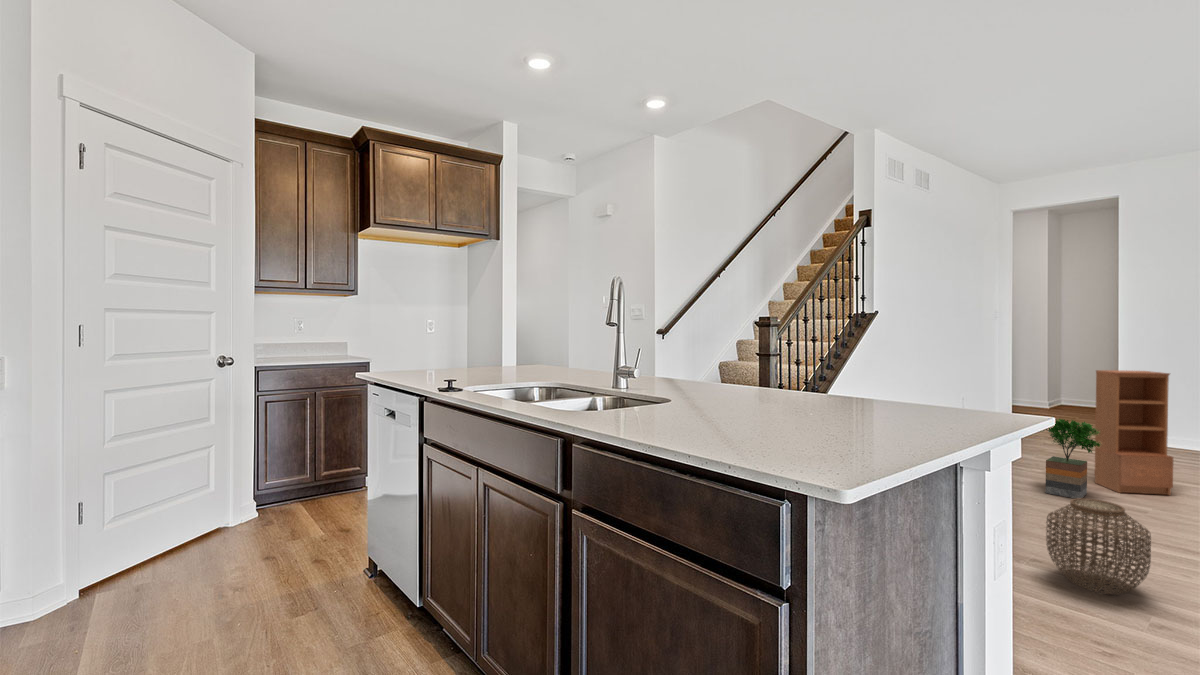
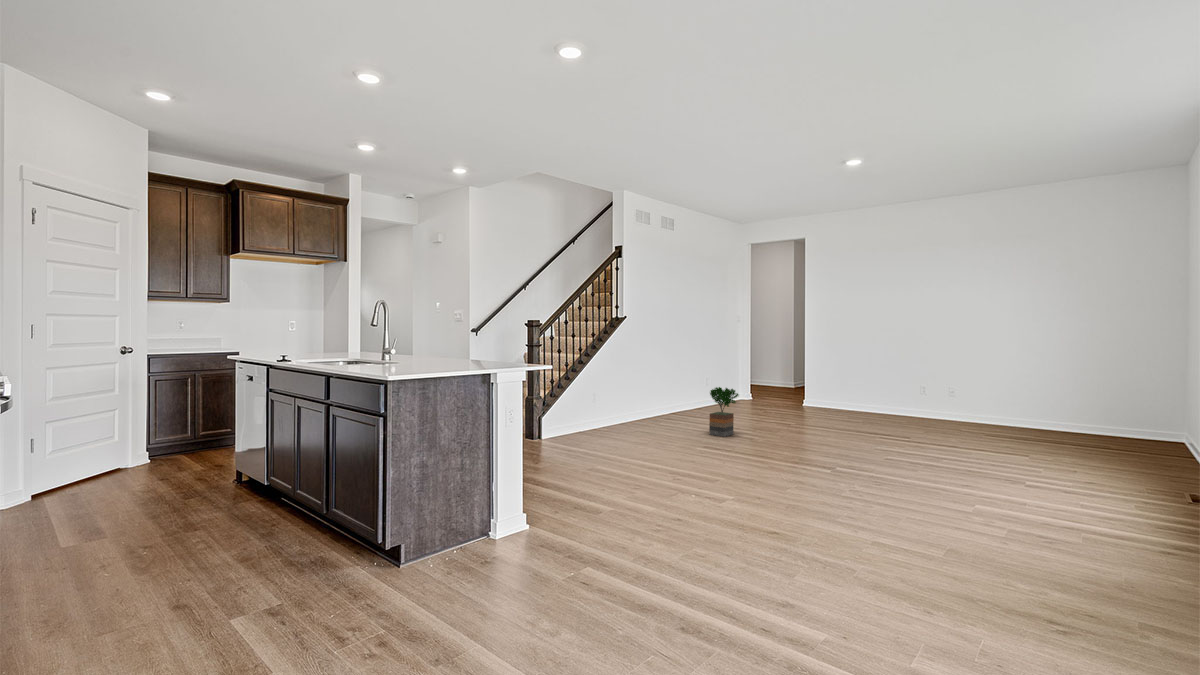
bookcase: present [1095,370,1173,495] -> none [748,357,782,434]
woven basket: present [1046,498,1151,595] -> none [647,423,690,472]

